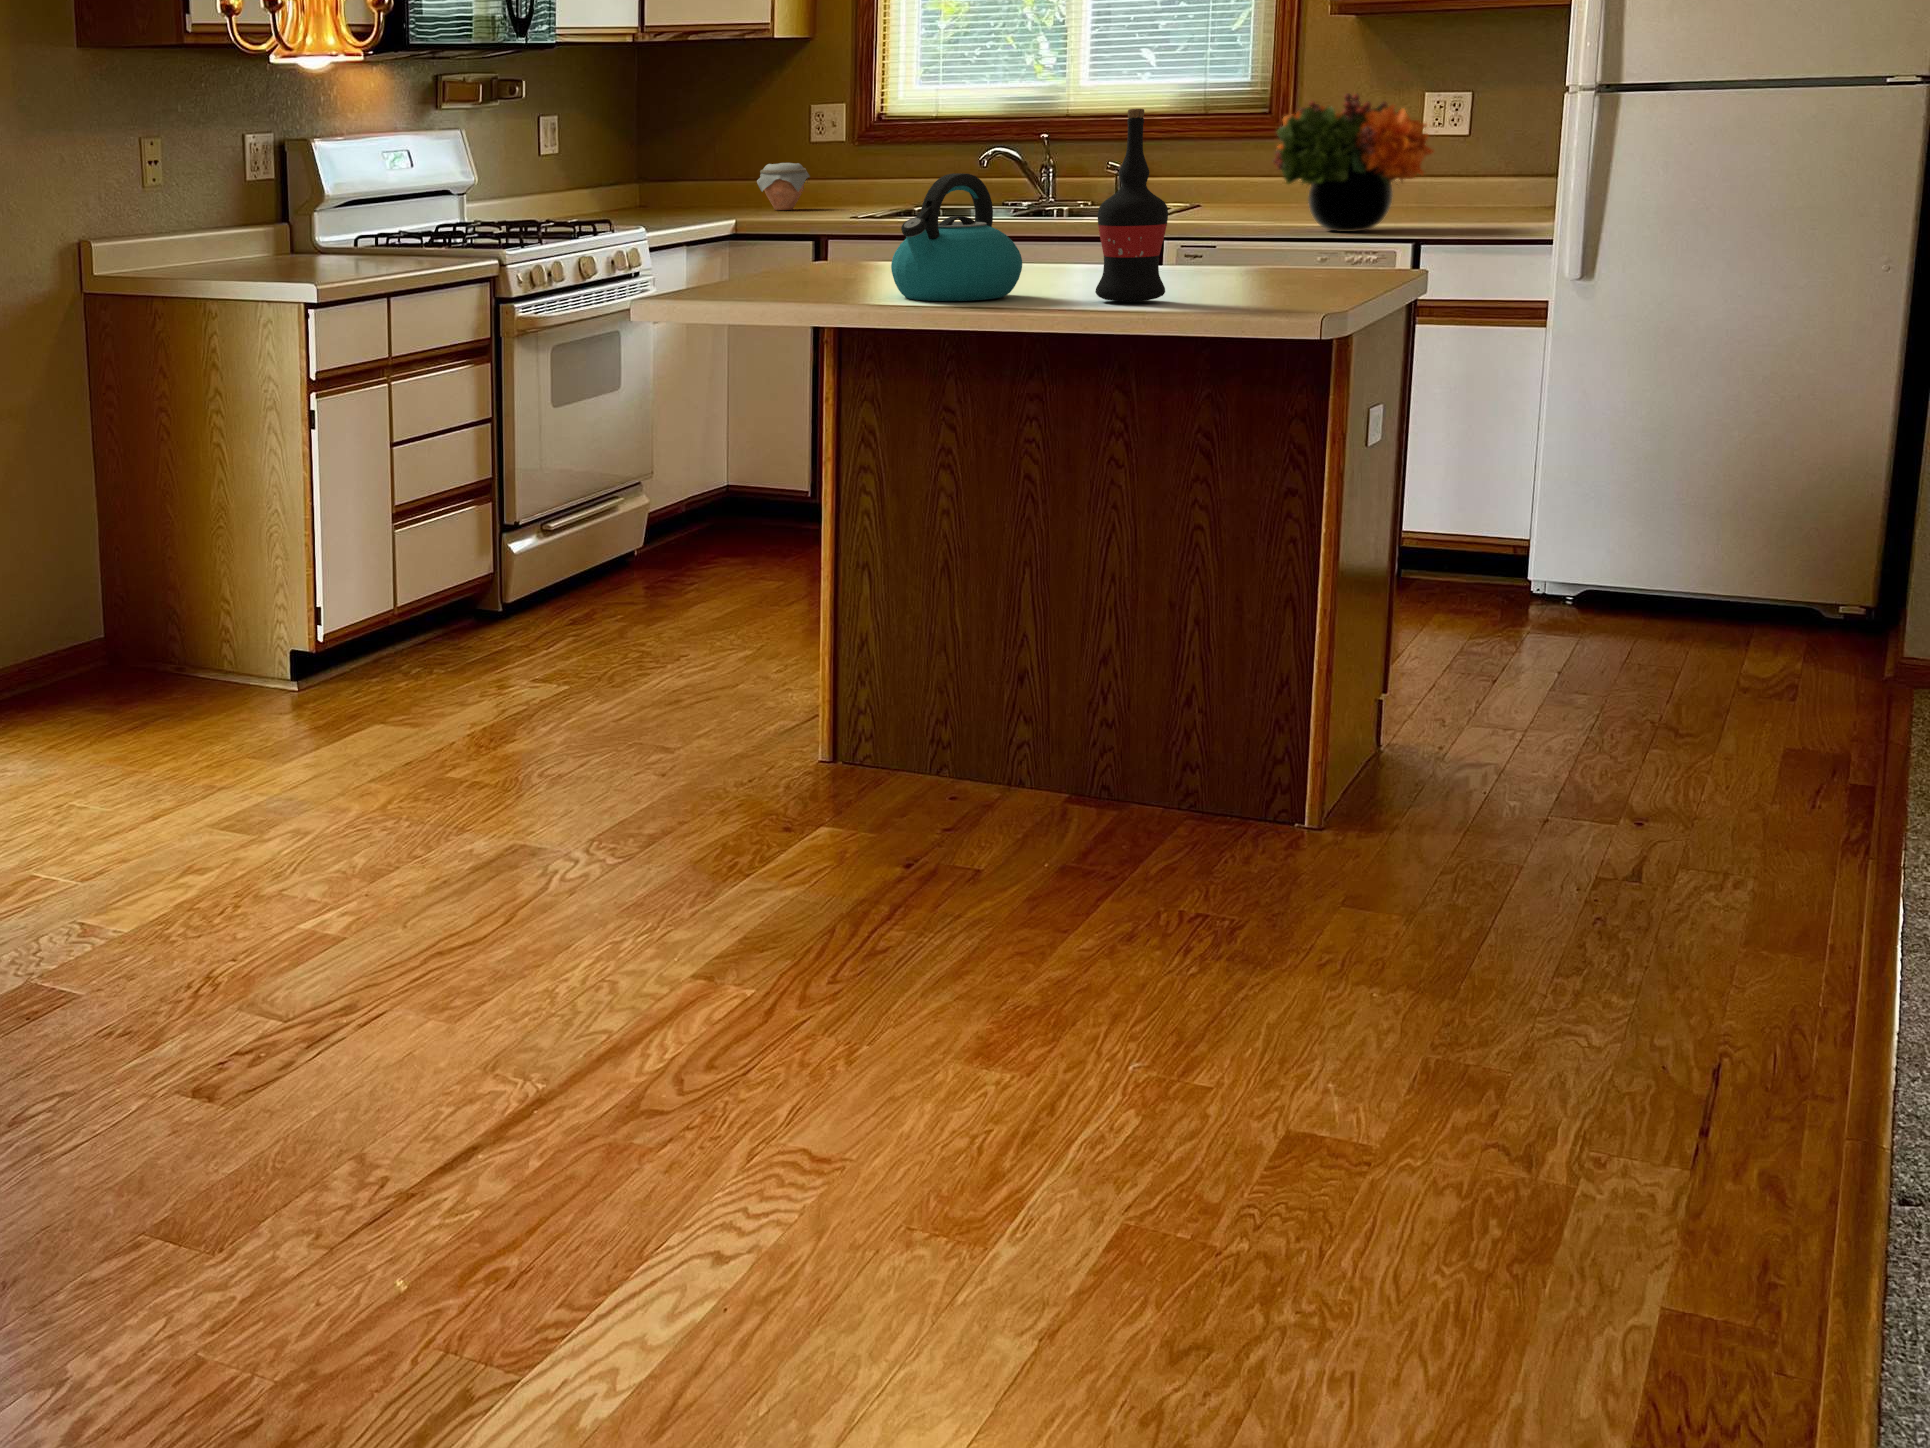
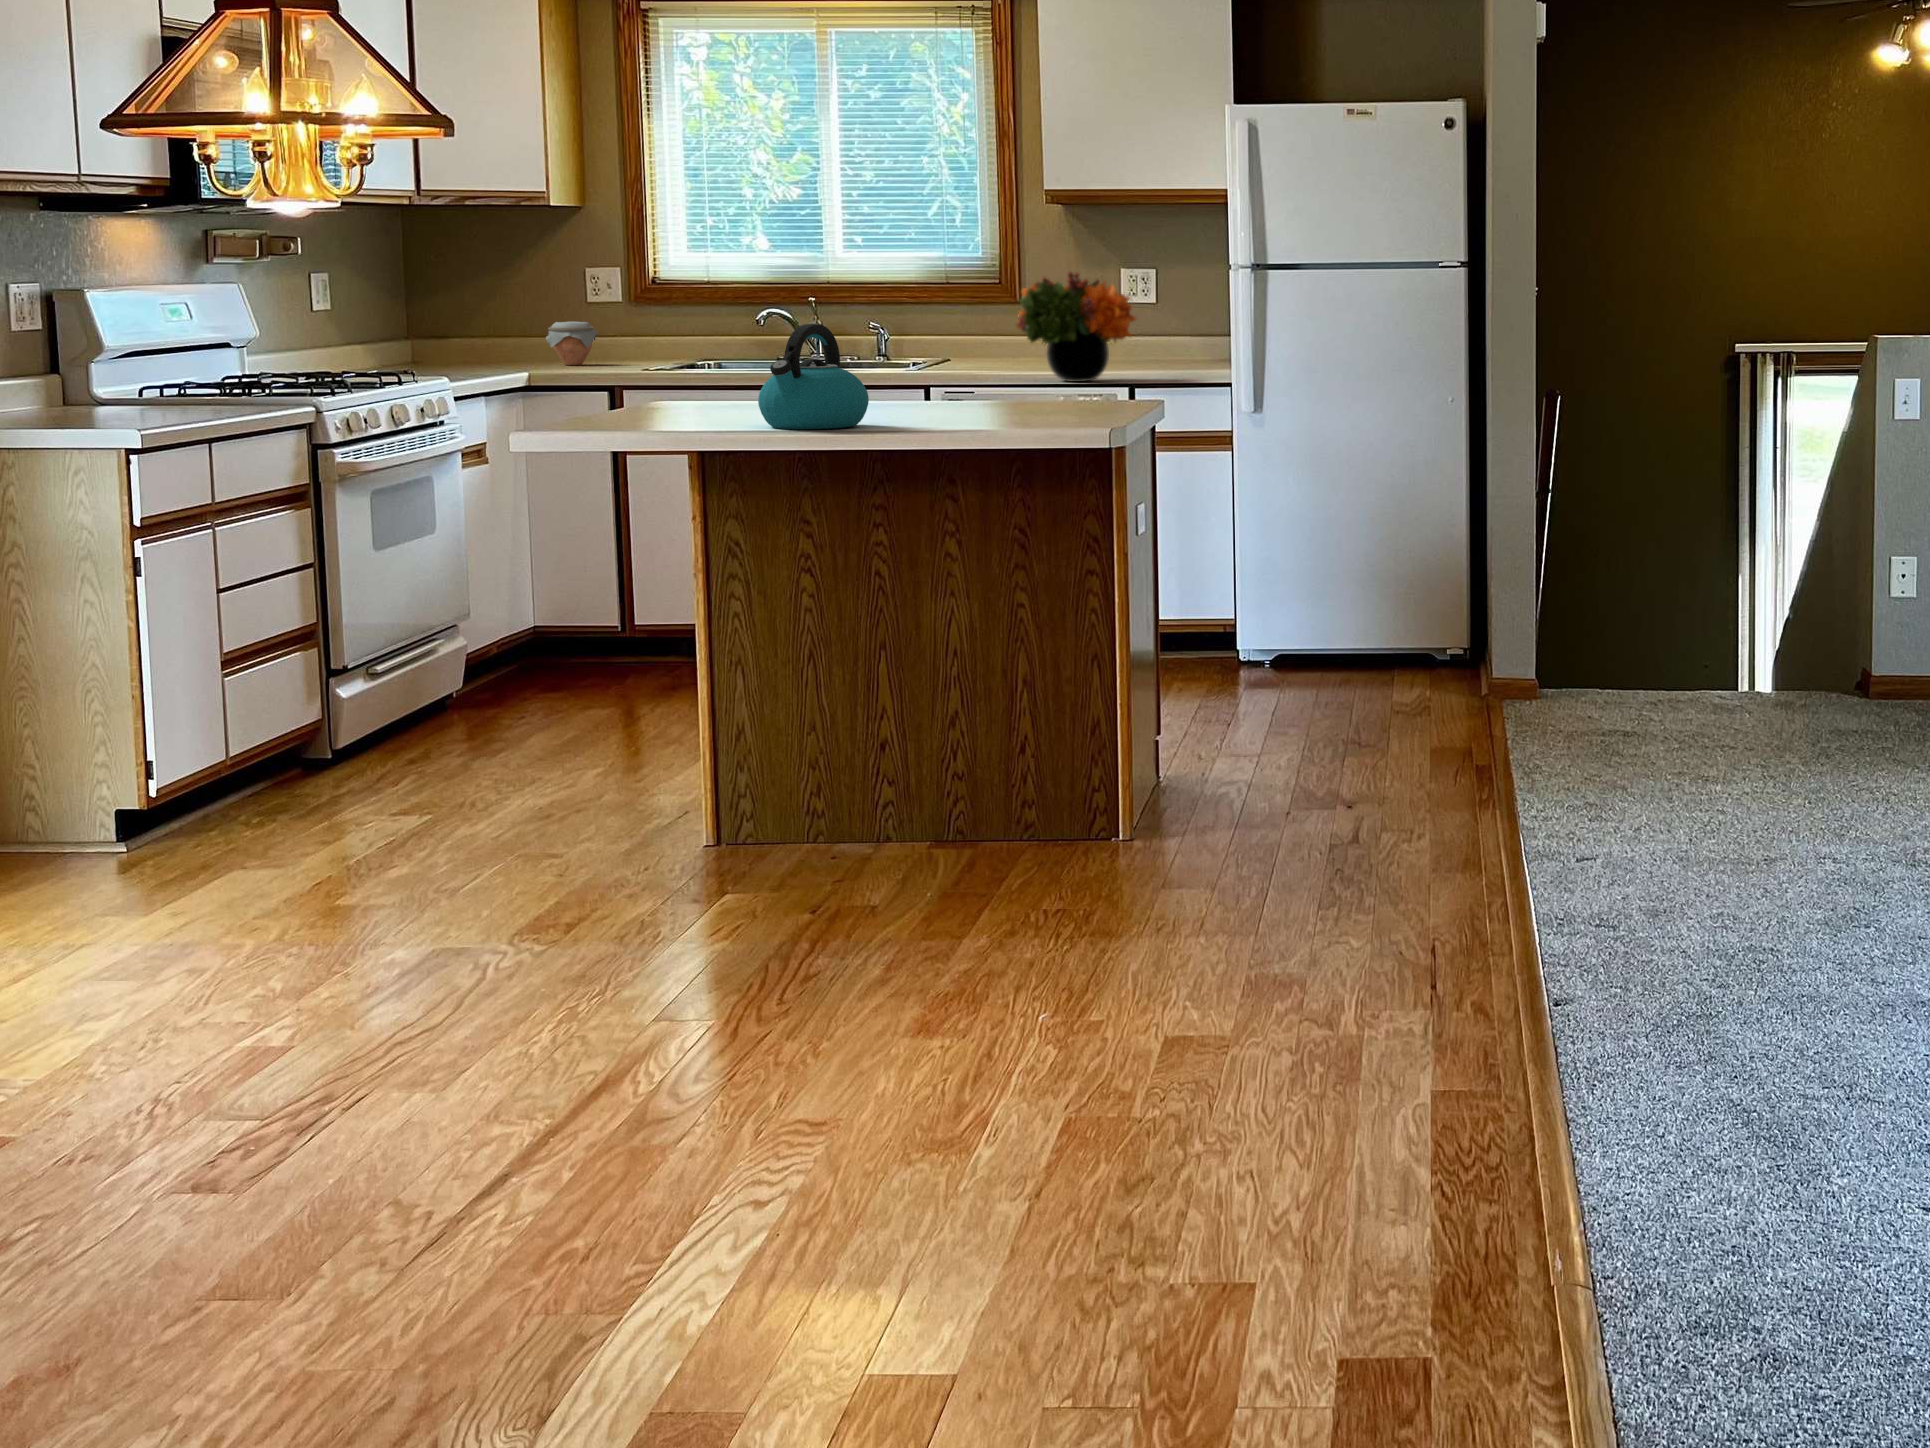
wine bottle: present [1095,109,1168,302] -> none [928,275,985,427]

